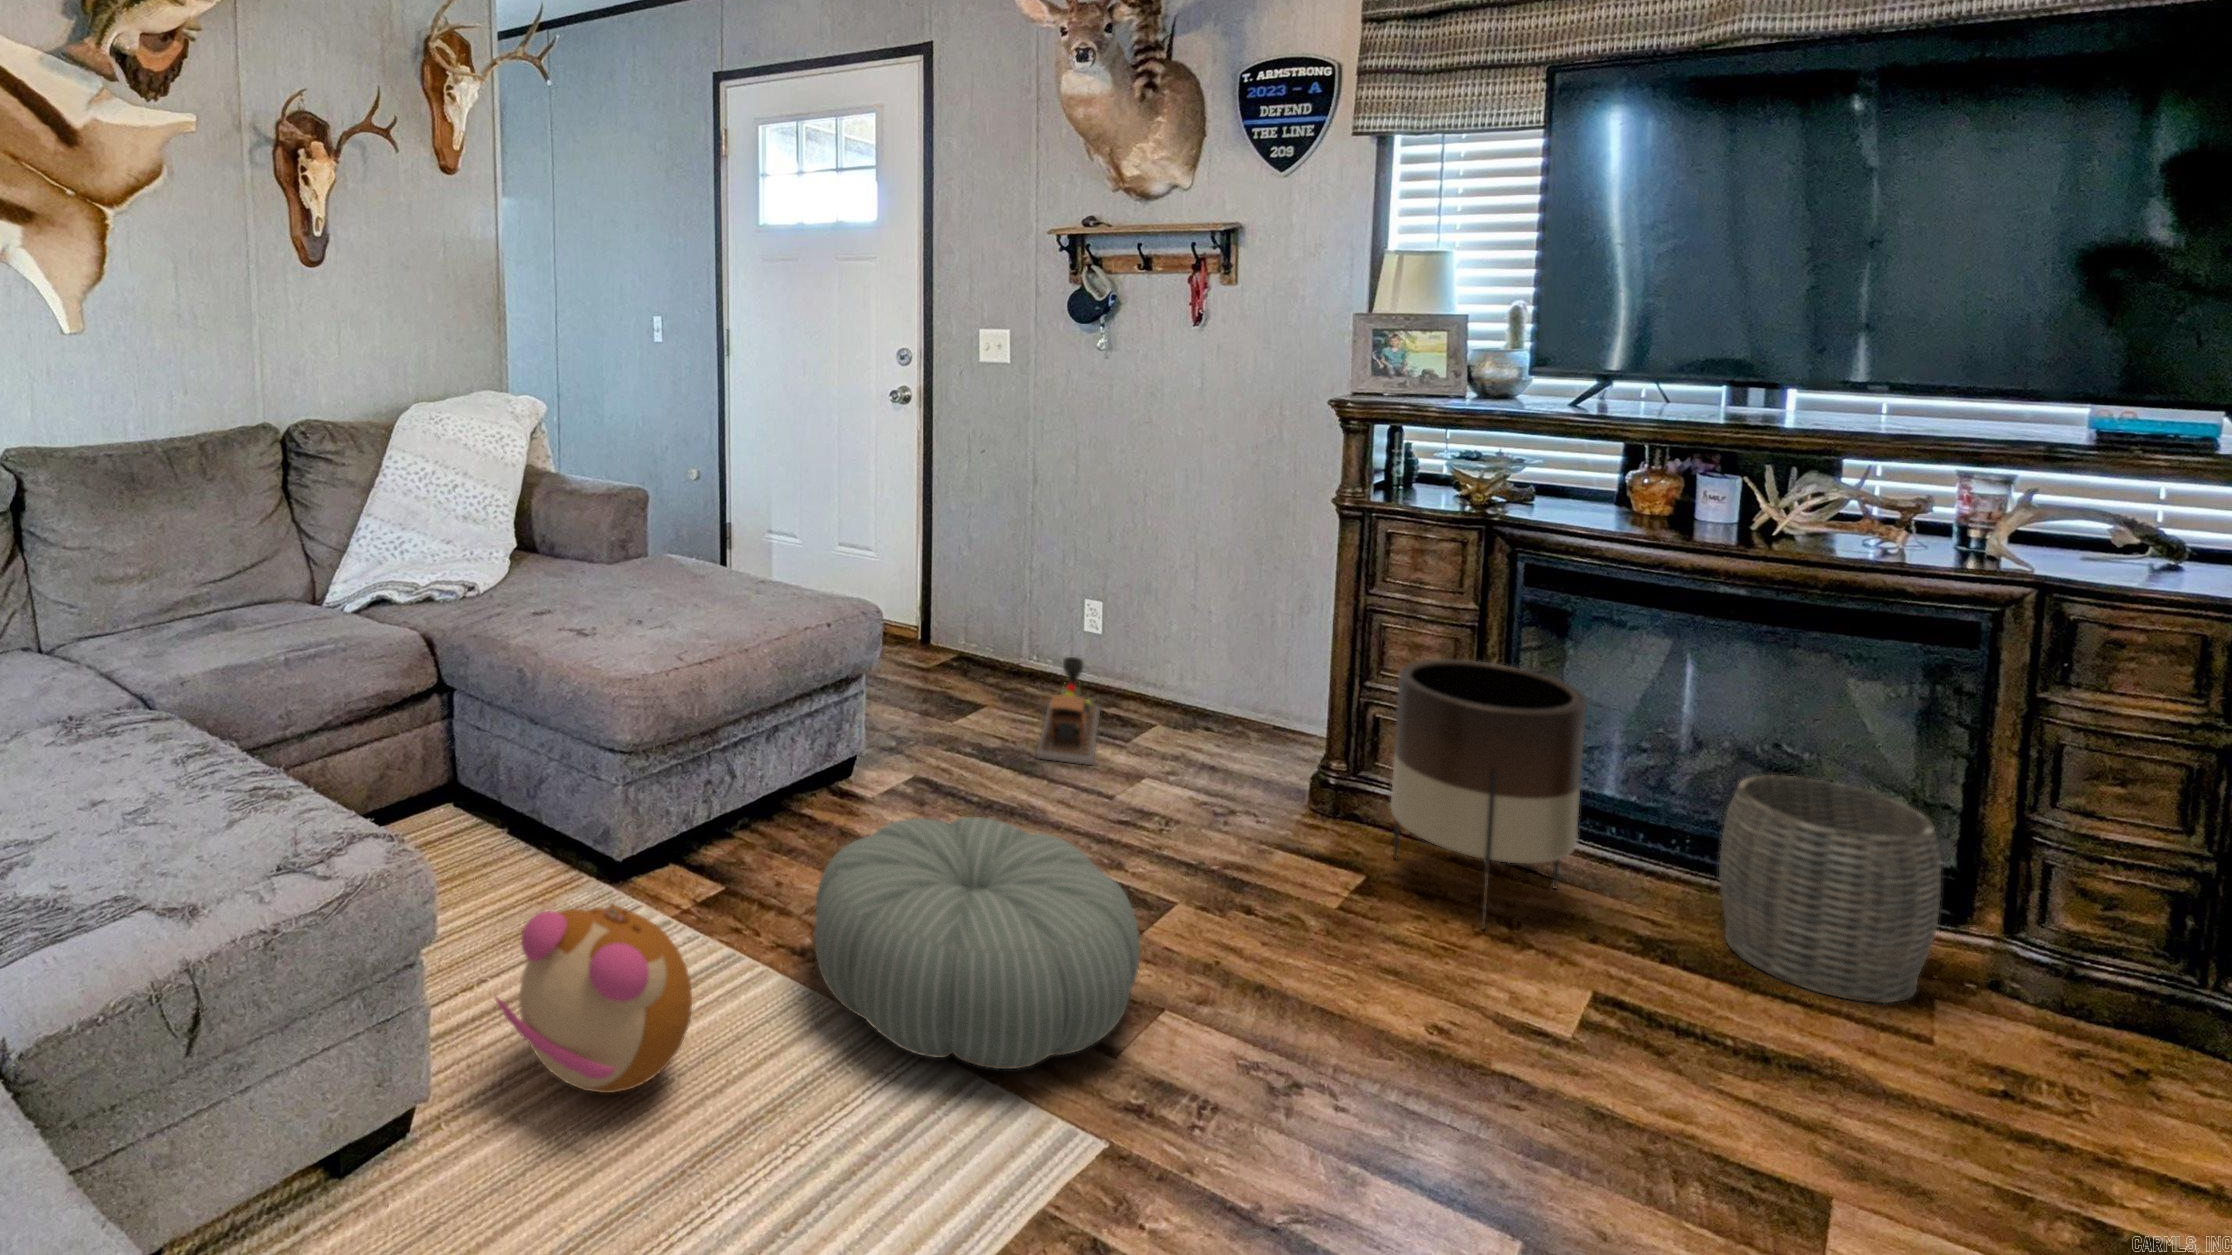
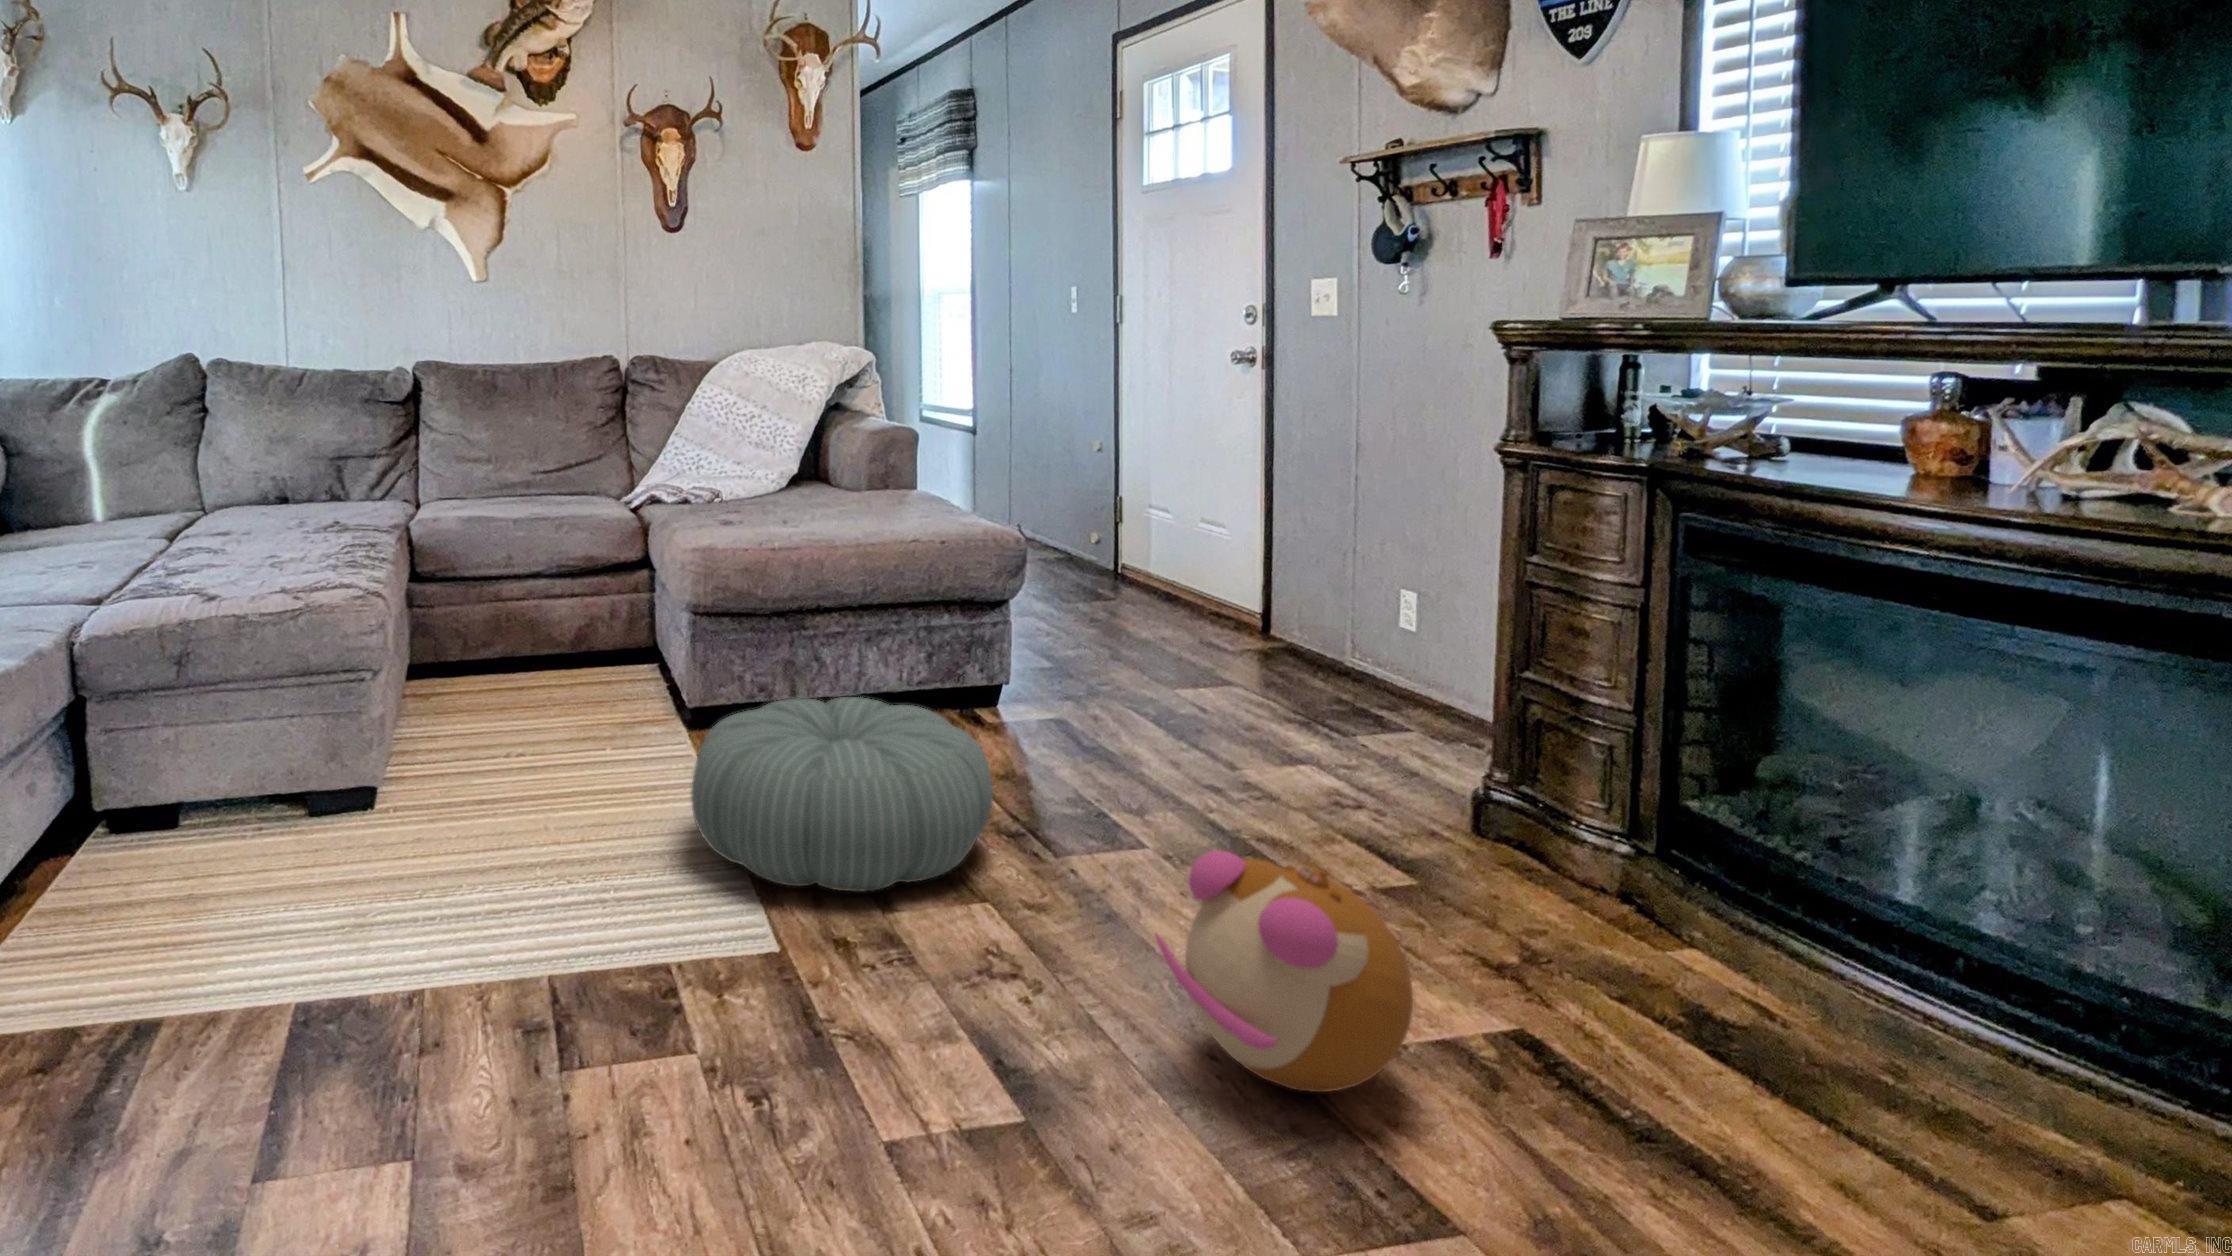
toy train: present [1036,657,1100,765] -> none [1228,653,1394,761]
planter: present [1390,659,1587,929] -> none [1435,641,1683,961]
woven basket: present [1719,775,1941,1003] -> none [1802,831,2128,1170]
plush toy: present [495,903,692,1093] -> present [1155,851,1413,1092]

